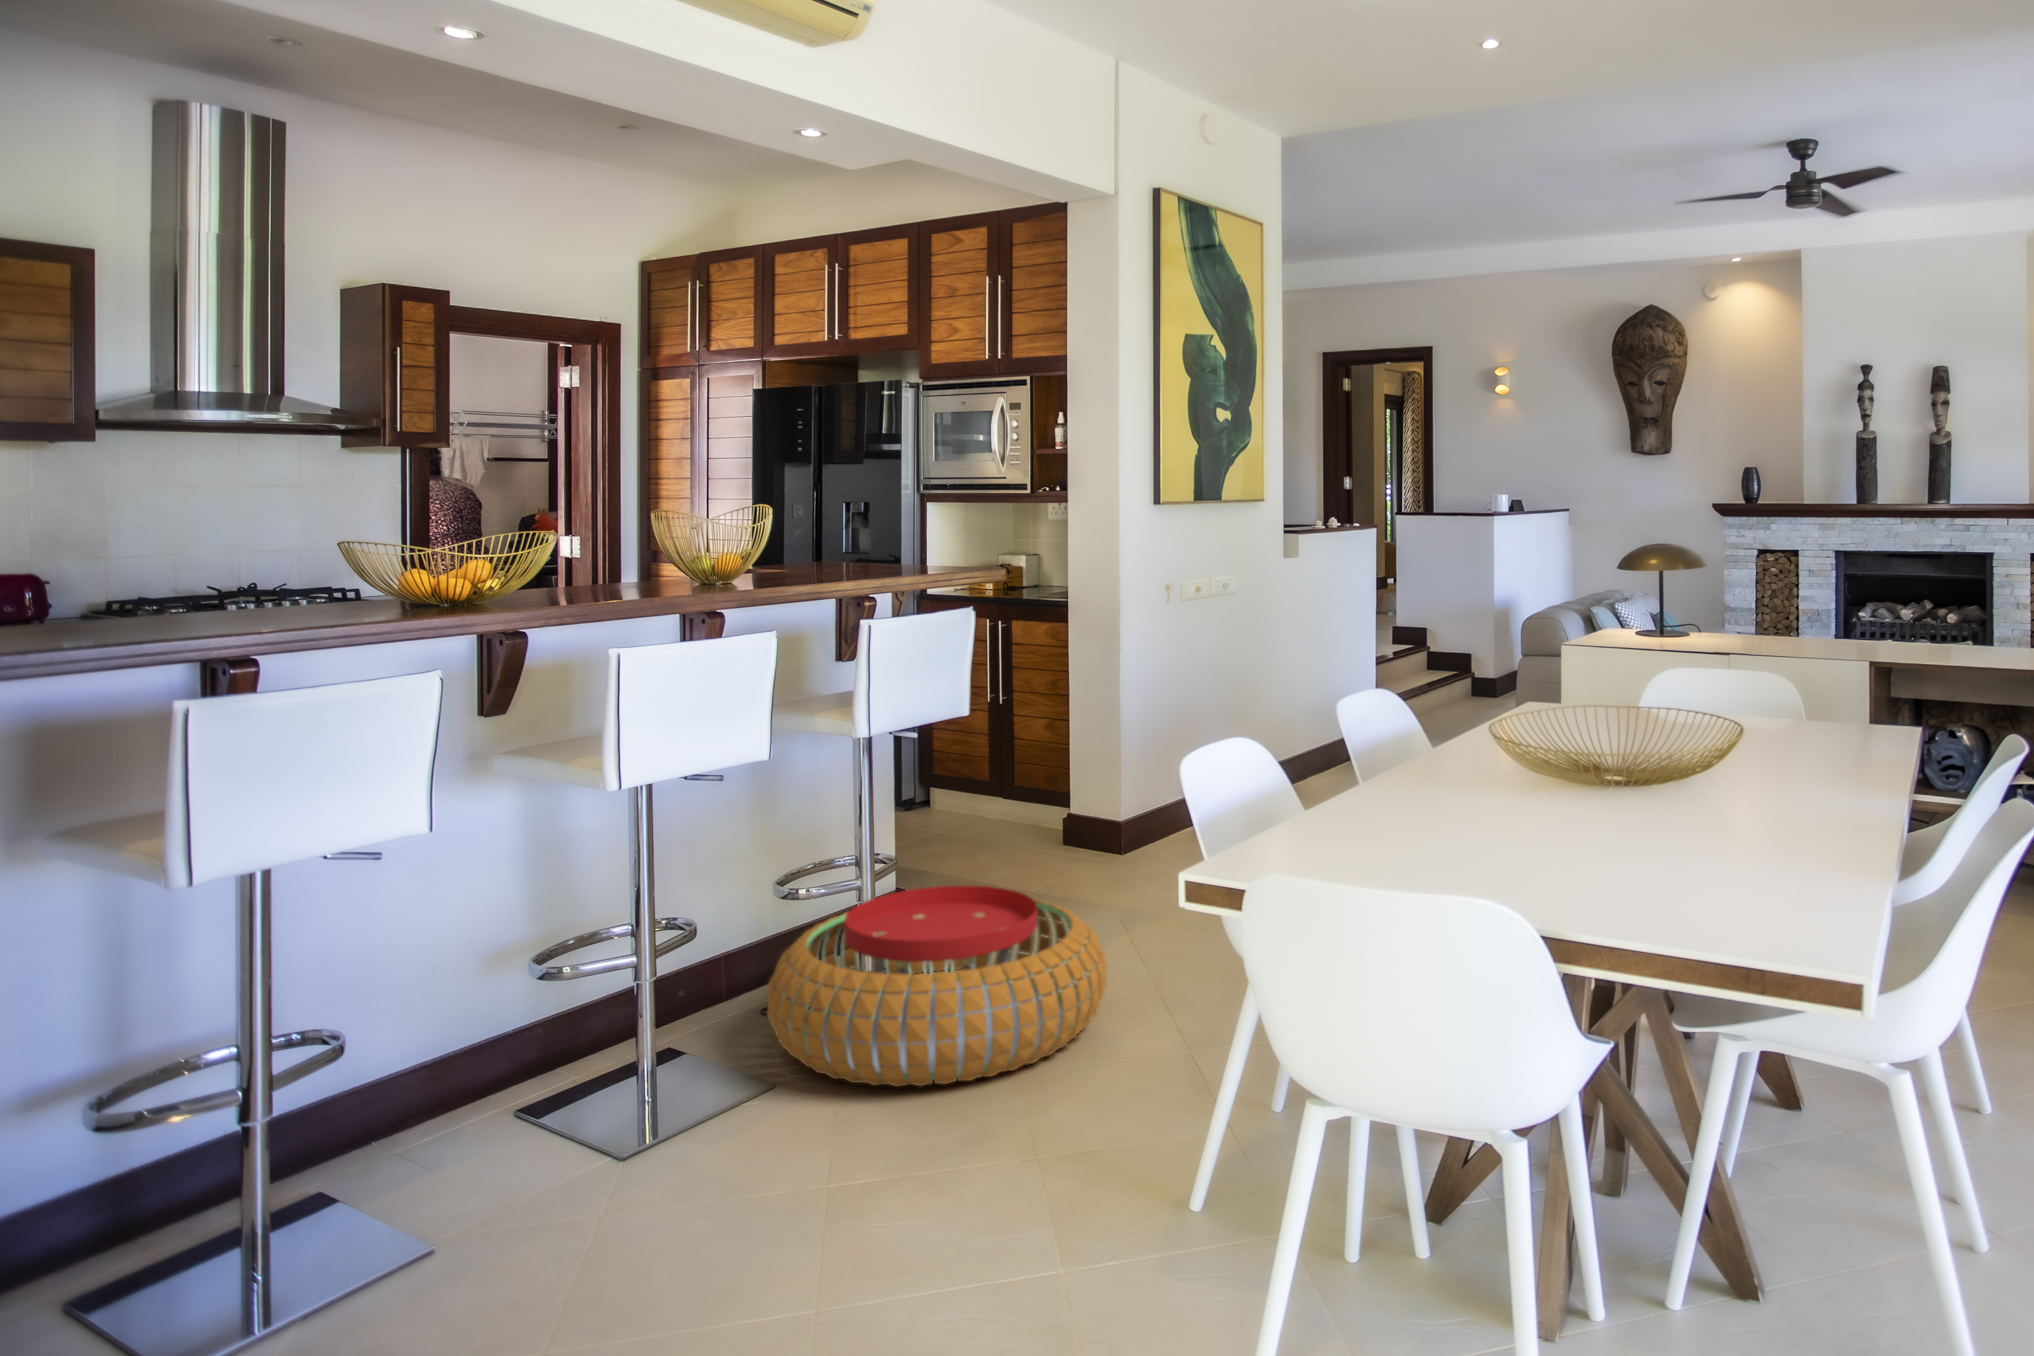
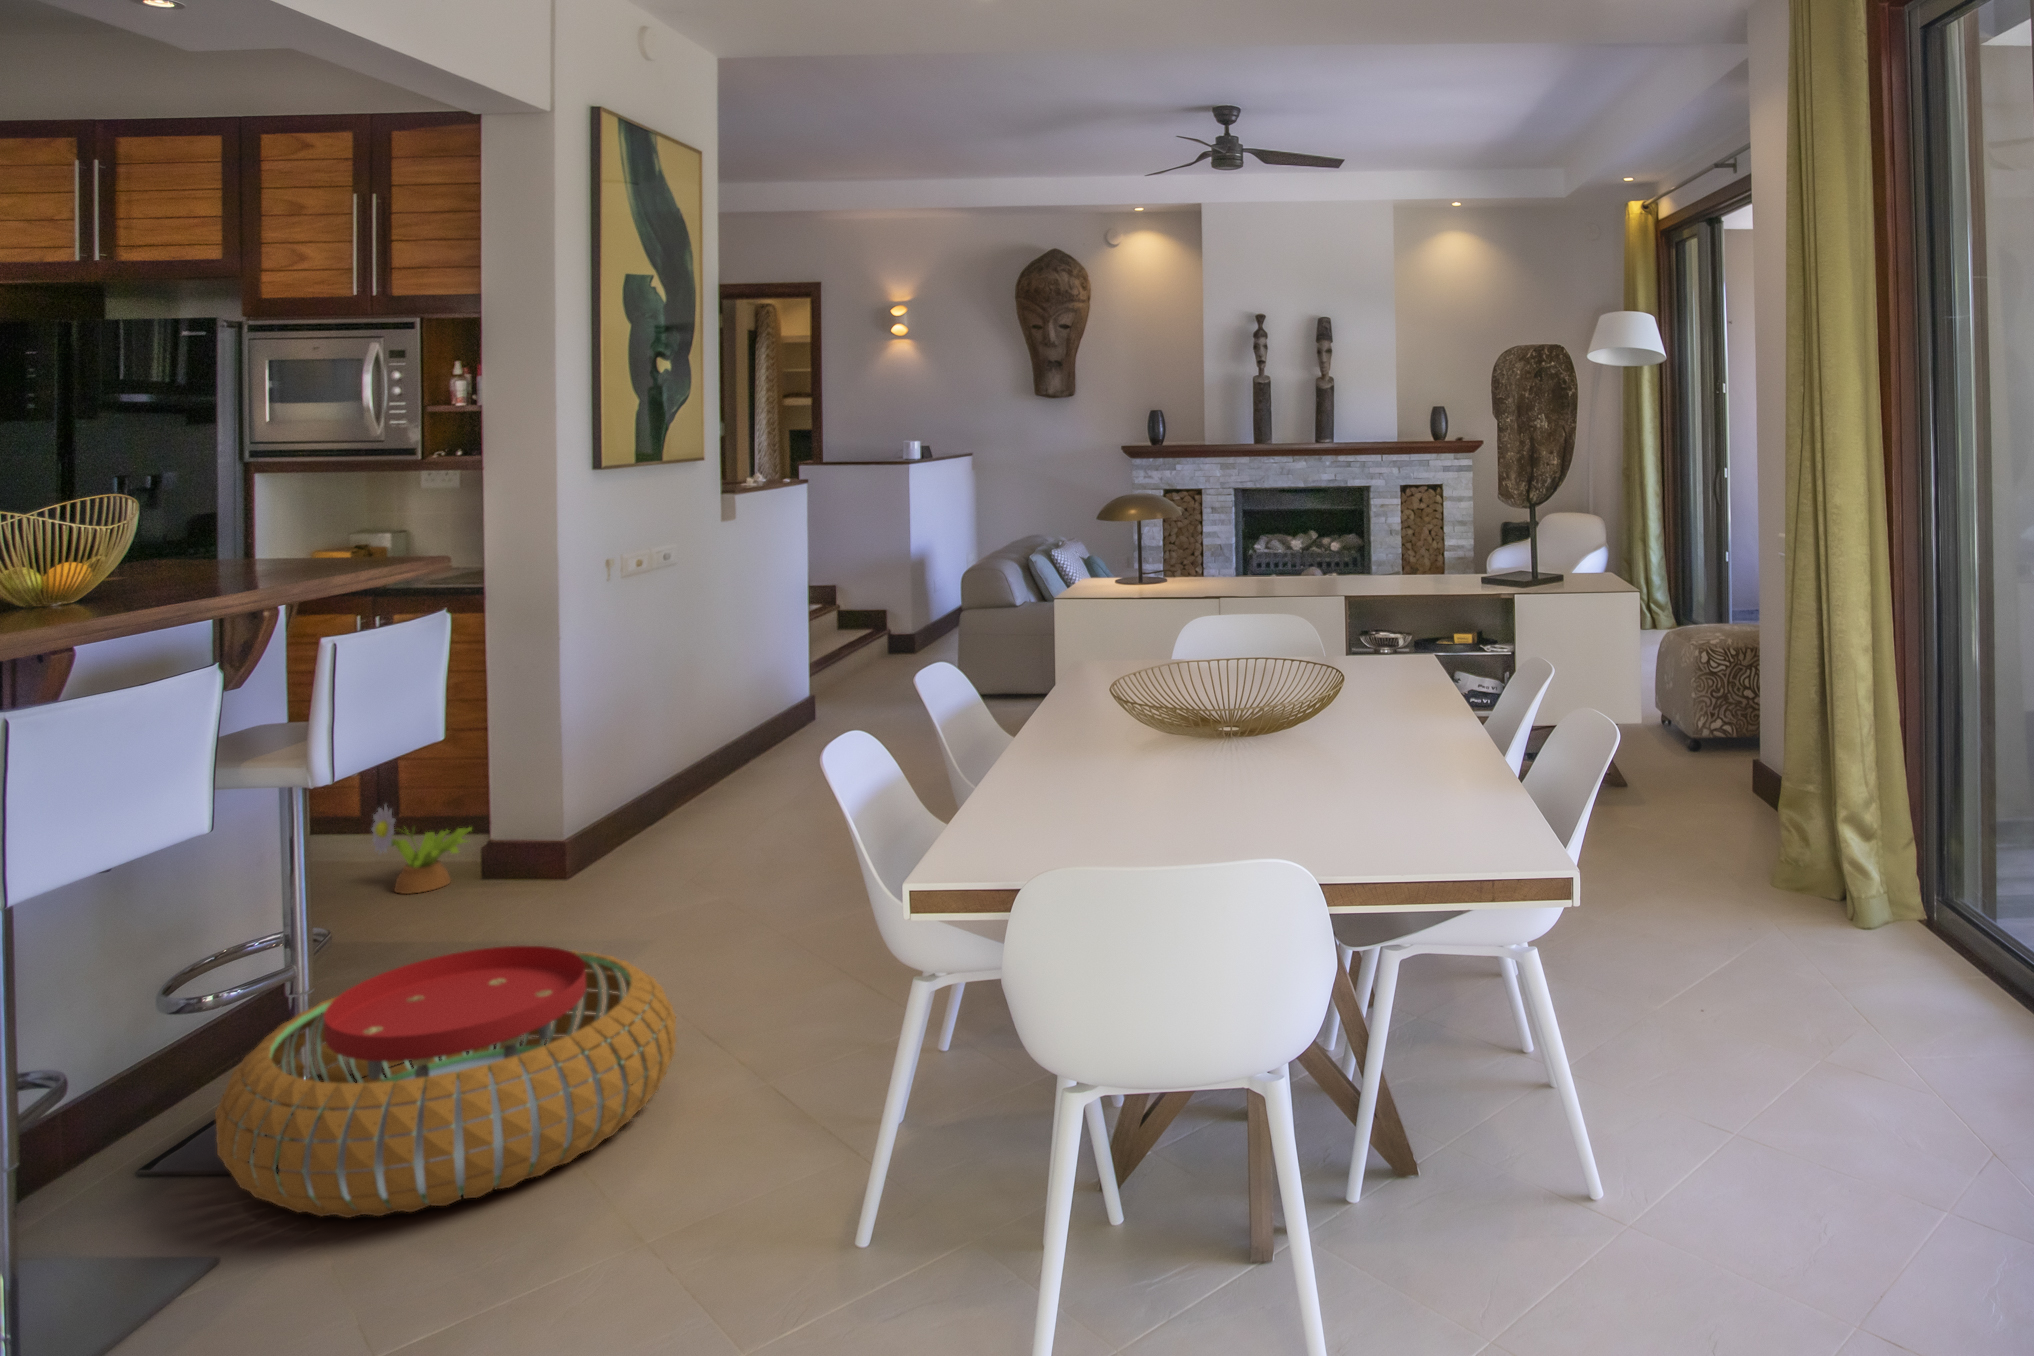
decorative plant: none [975,771,1047,849] -> present [372,805,471,894]

